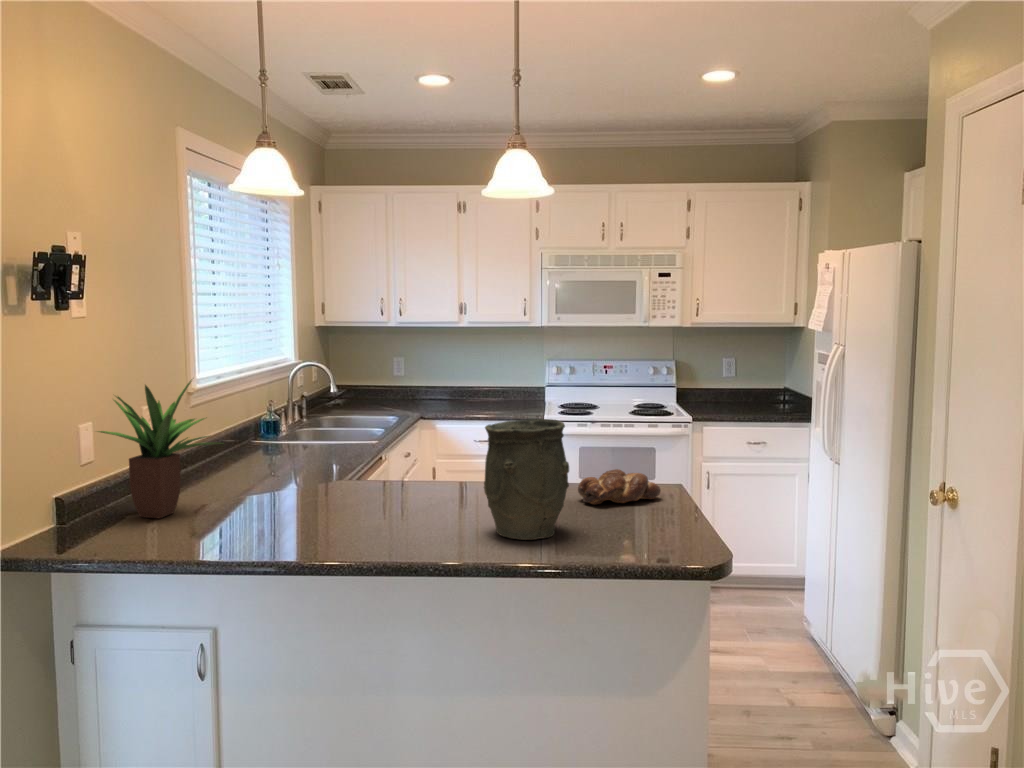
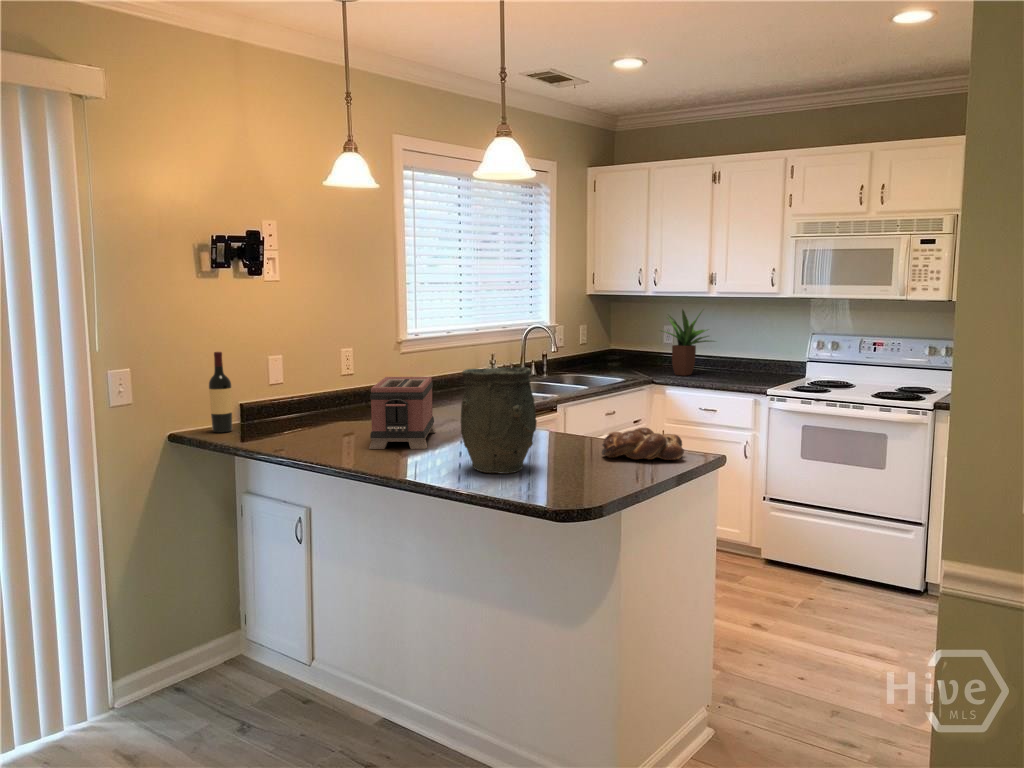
potted plant: present [98,379,220,519] -> present [662,310,710,376]
wine bottle: none [35,428,71,545] -> present [209,352,232,433]
toaster: none [289,436,394,534] -> present [369,377,436,449]

